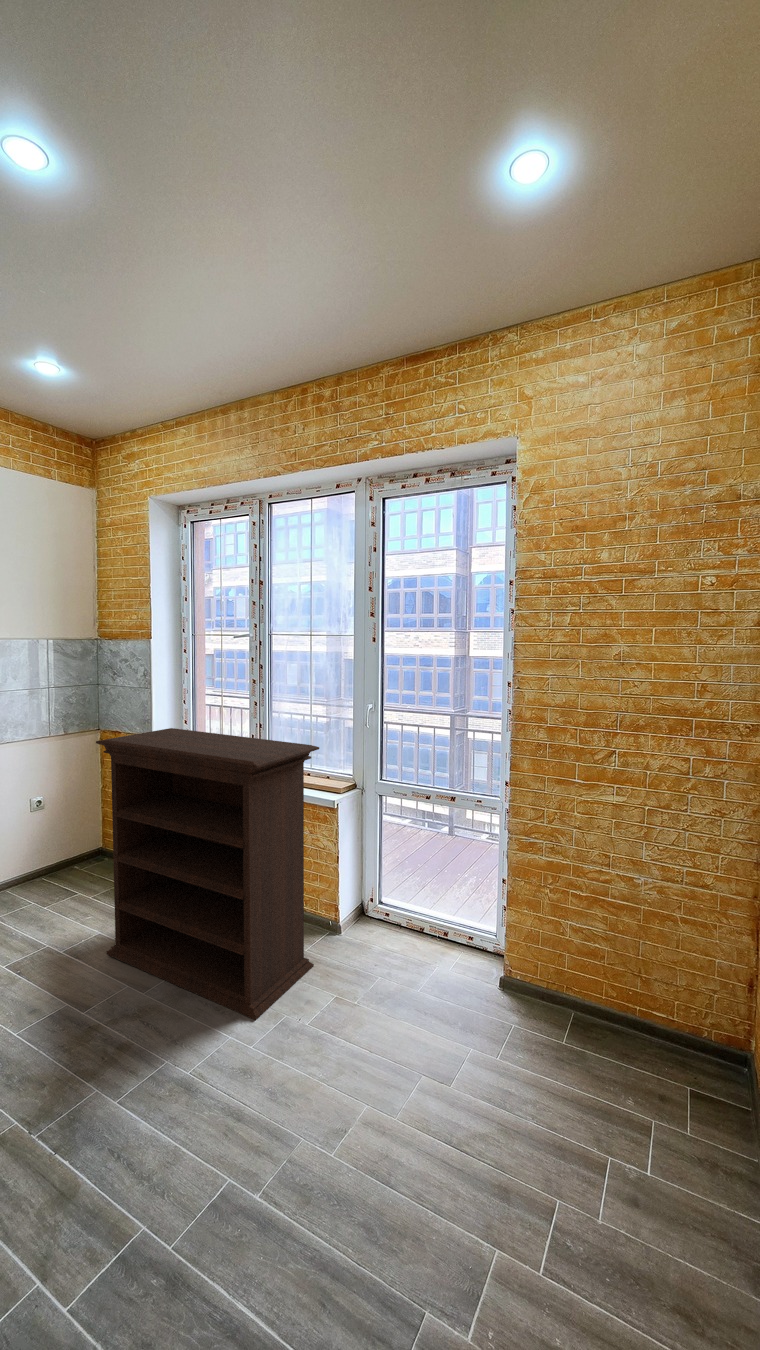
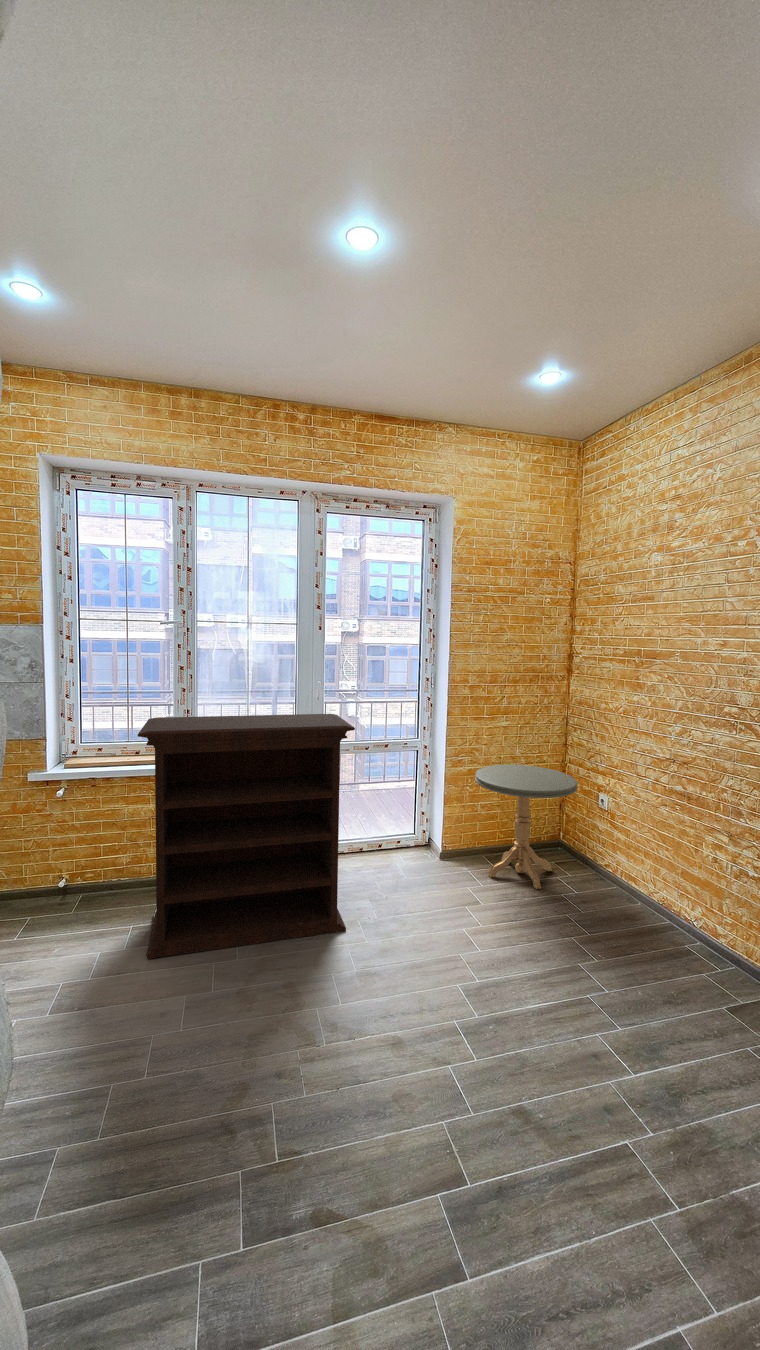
side table: none [502,865,697,1121] -> present [475,765,578,889]

